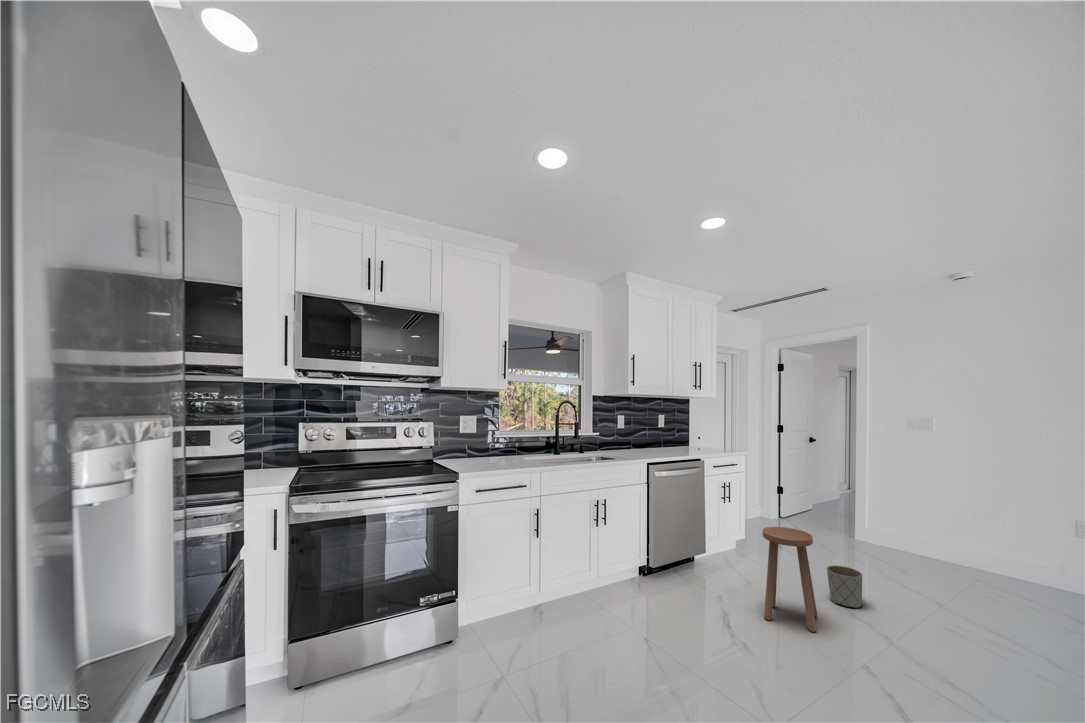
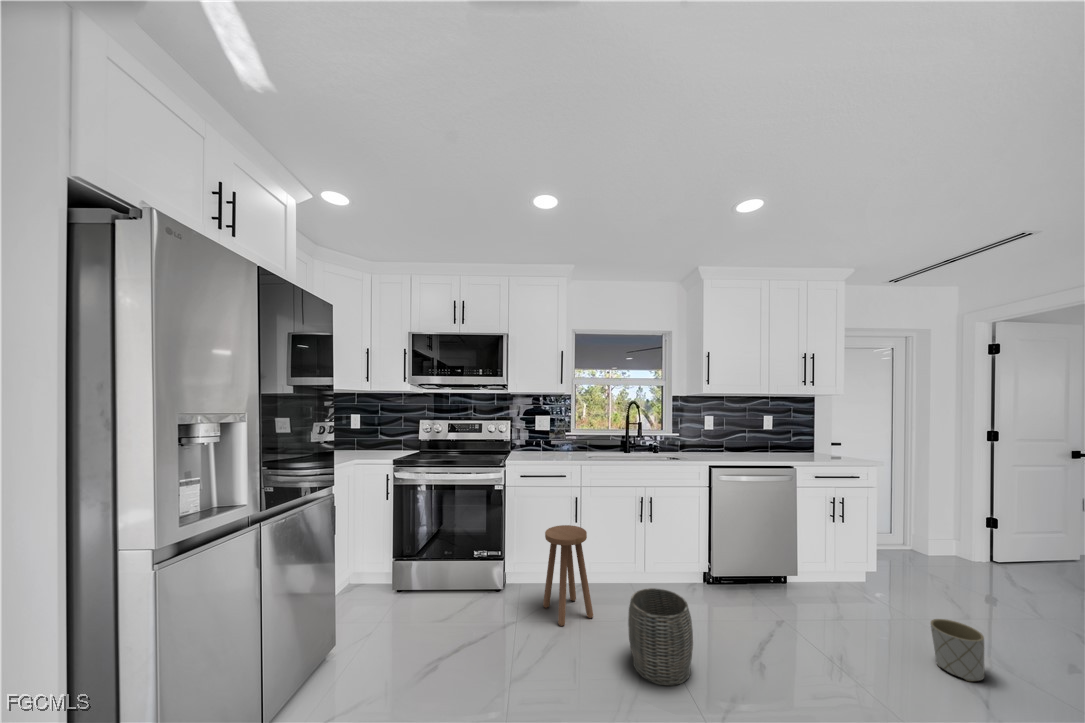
stool: present [762,527,817,632] -> present [543,525,593,626]
woven basket: none [653,589,723,691] -> present [628,588,693,686]

